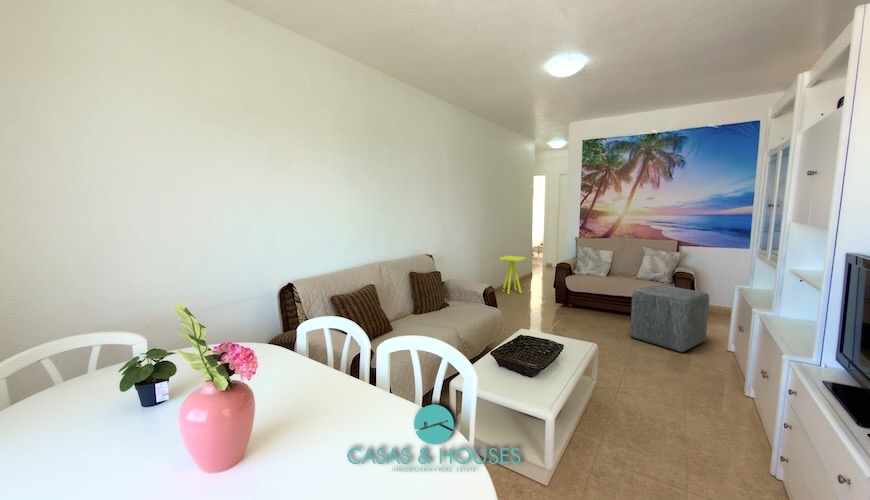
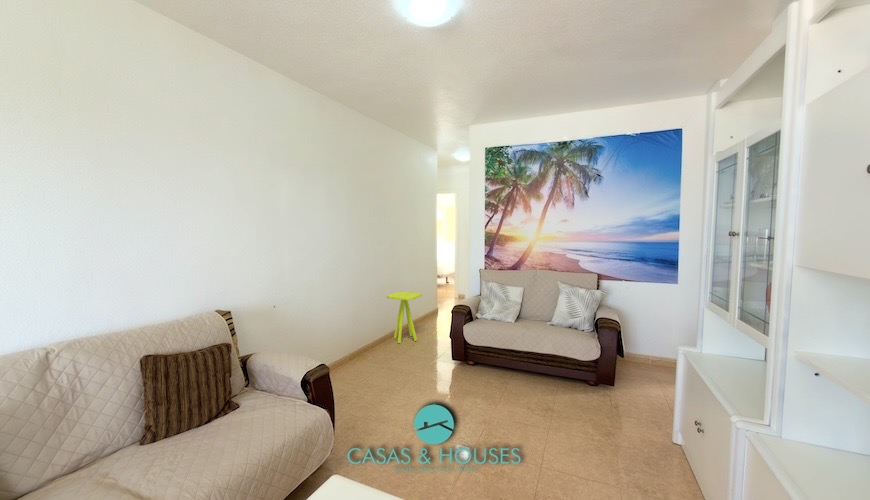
ottoman: present [630,285,709,352] -> none [542,340,645,455]

